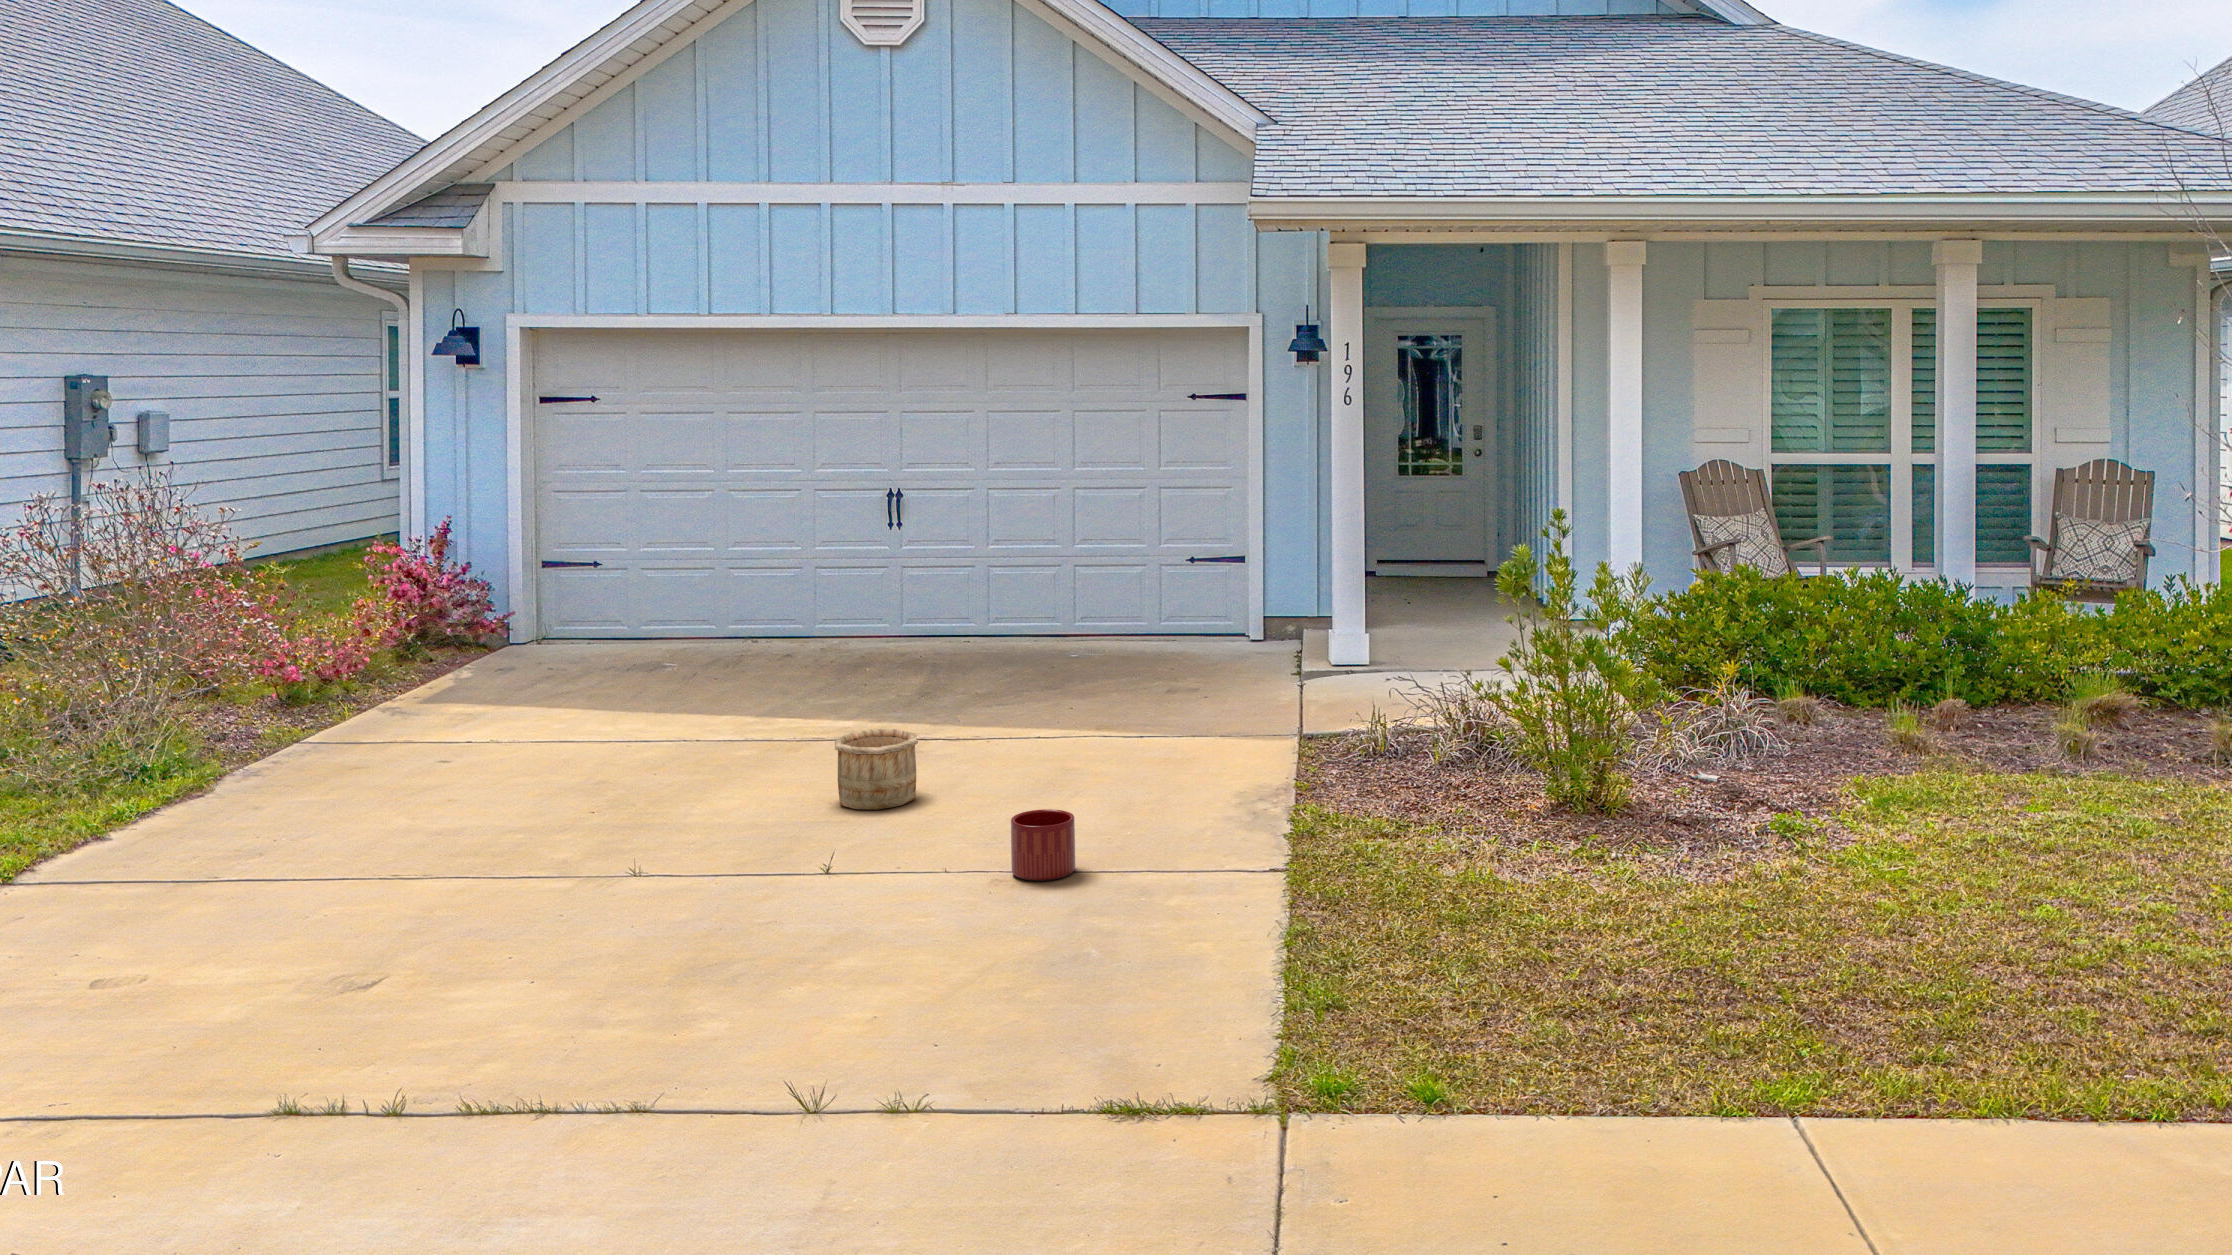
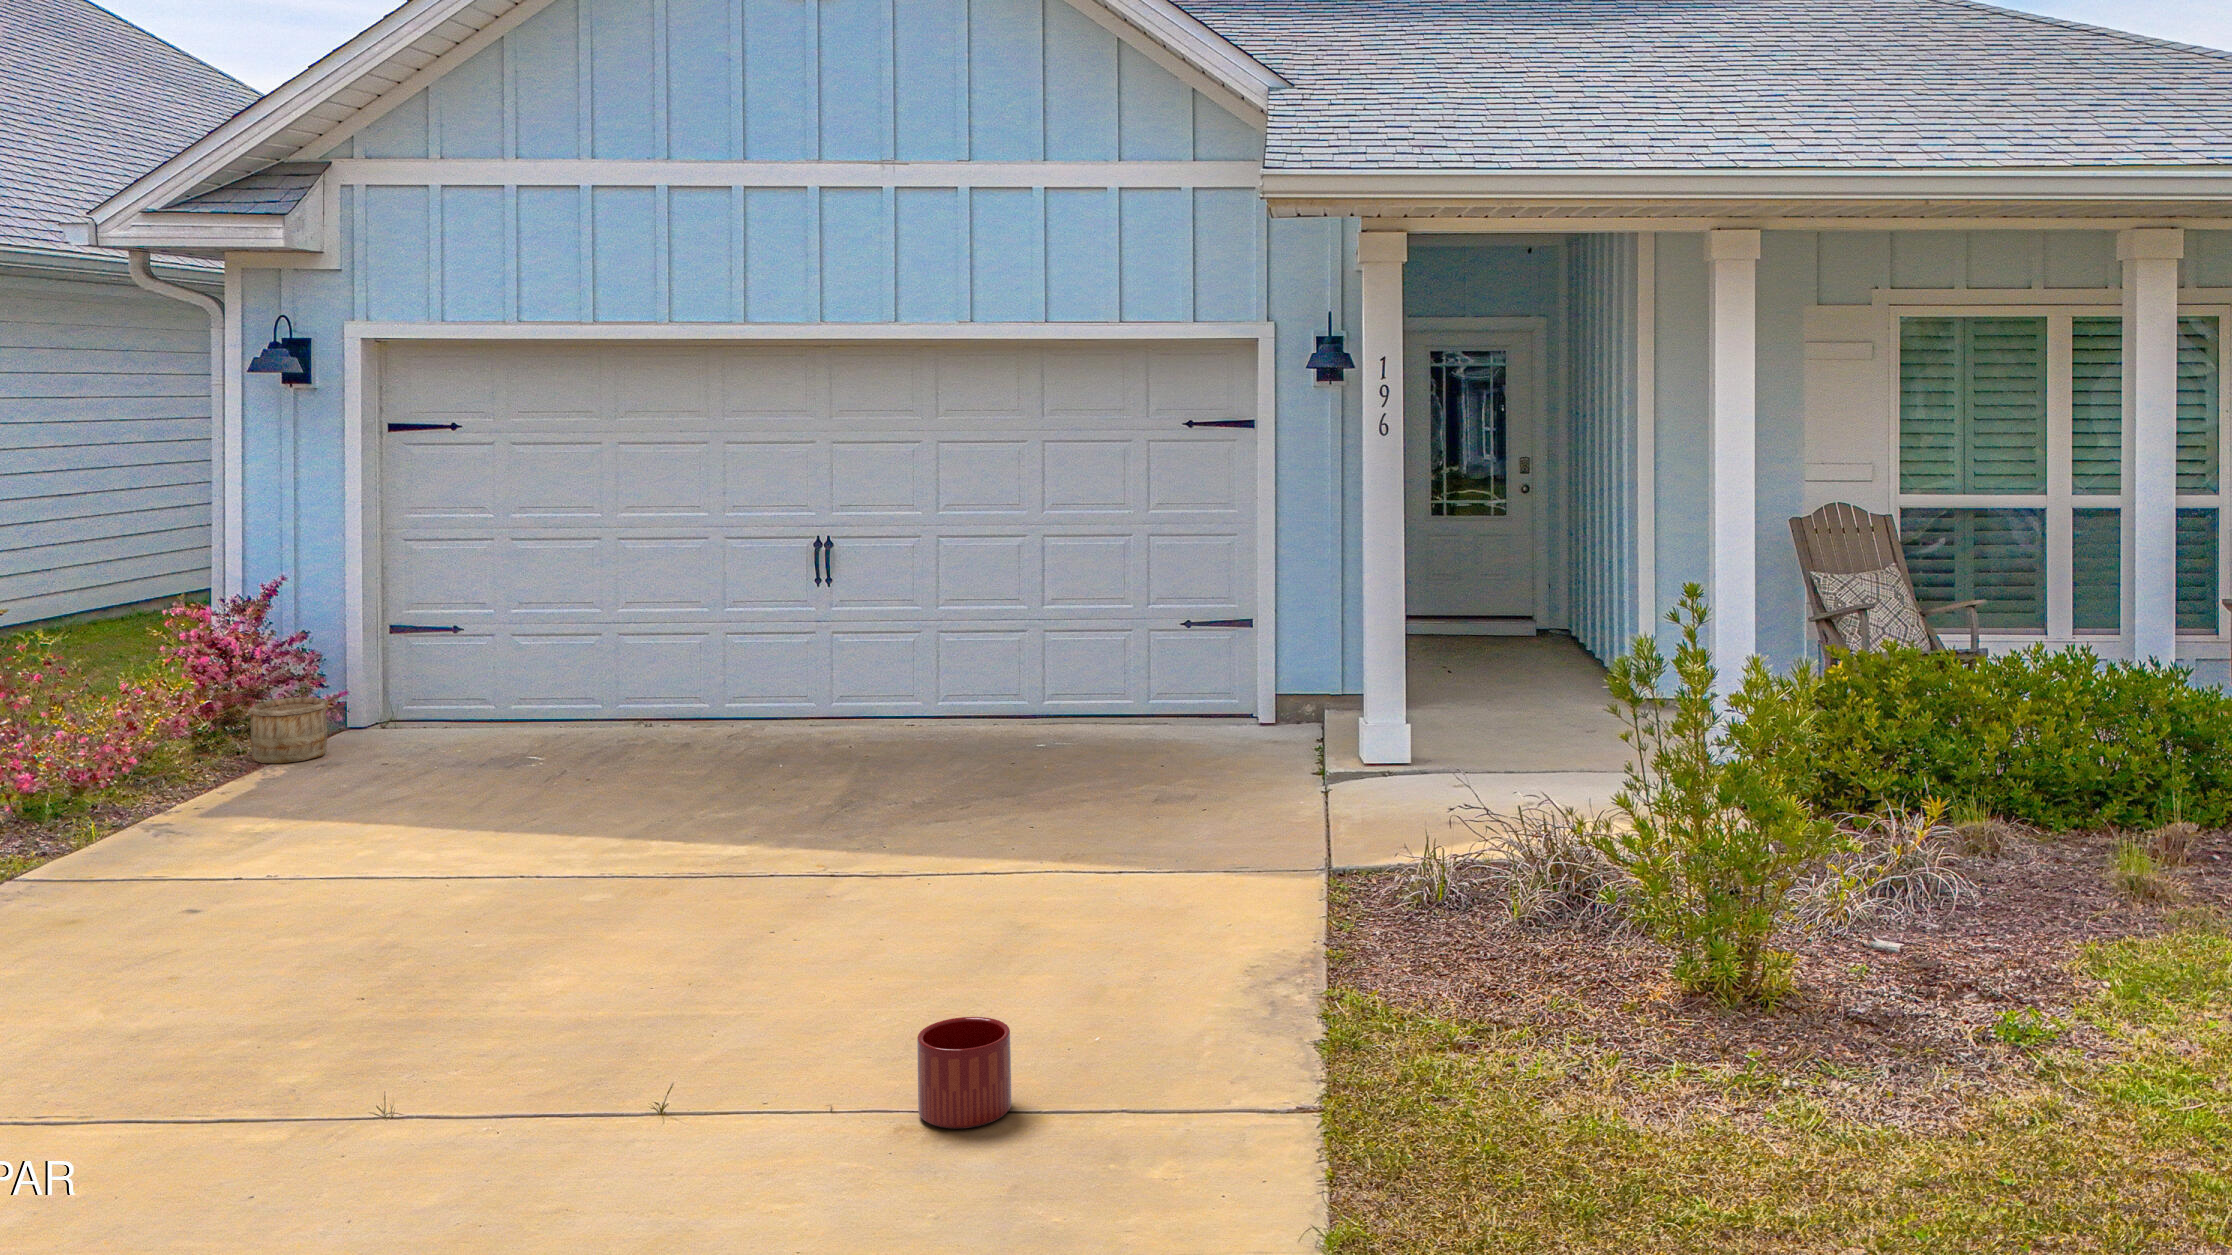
wooden bucket: present [835,729,918,810] -> present [248,697,328,763]

